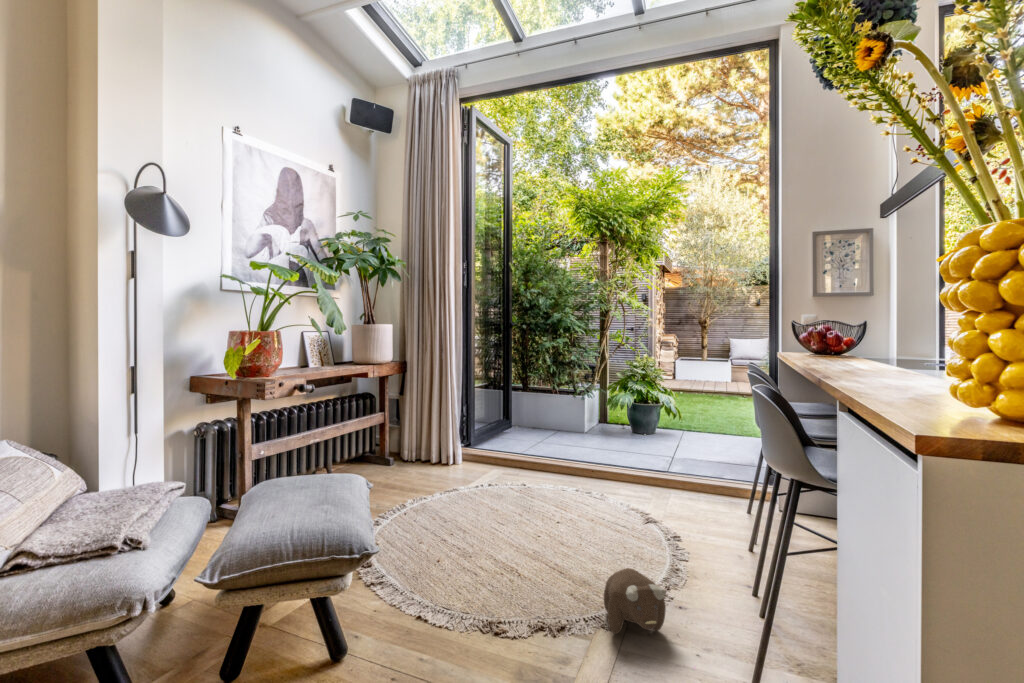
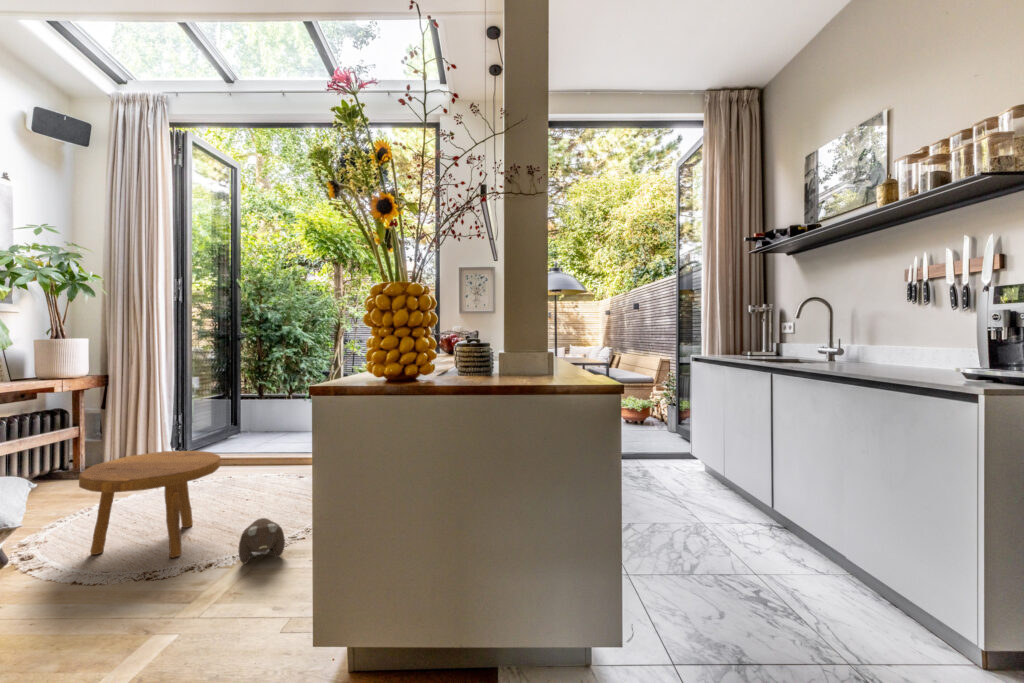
footstool: none [415,453,556,600] -> present [79,451,220,558]

